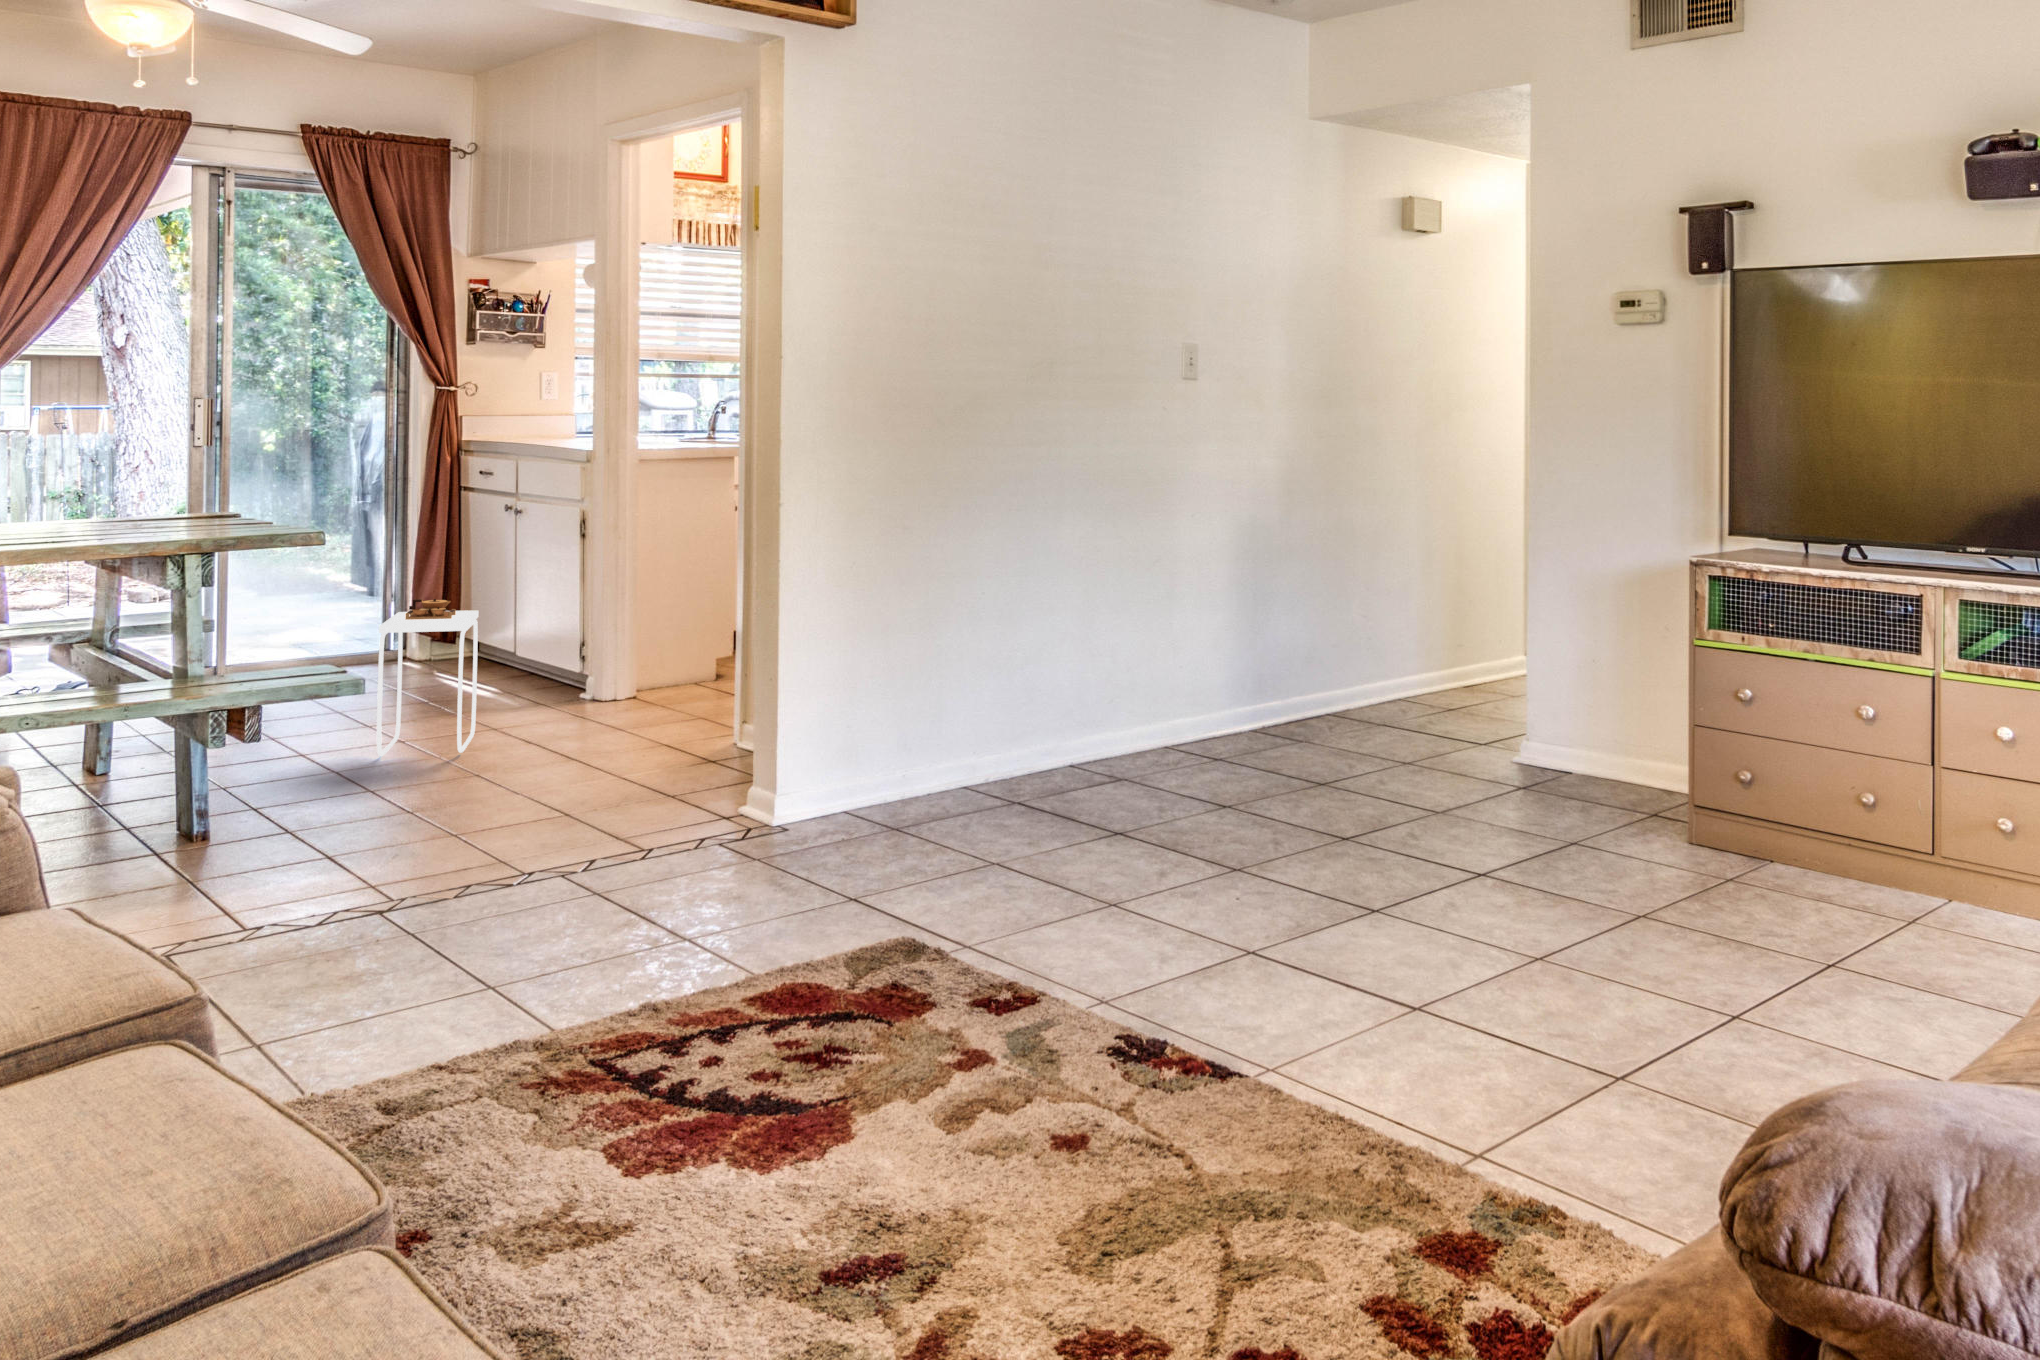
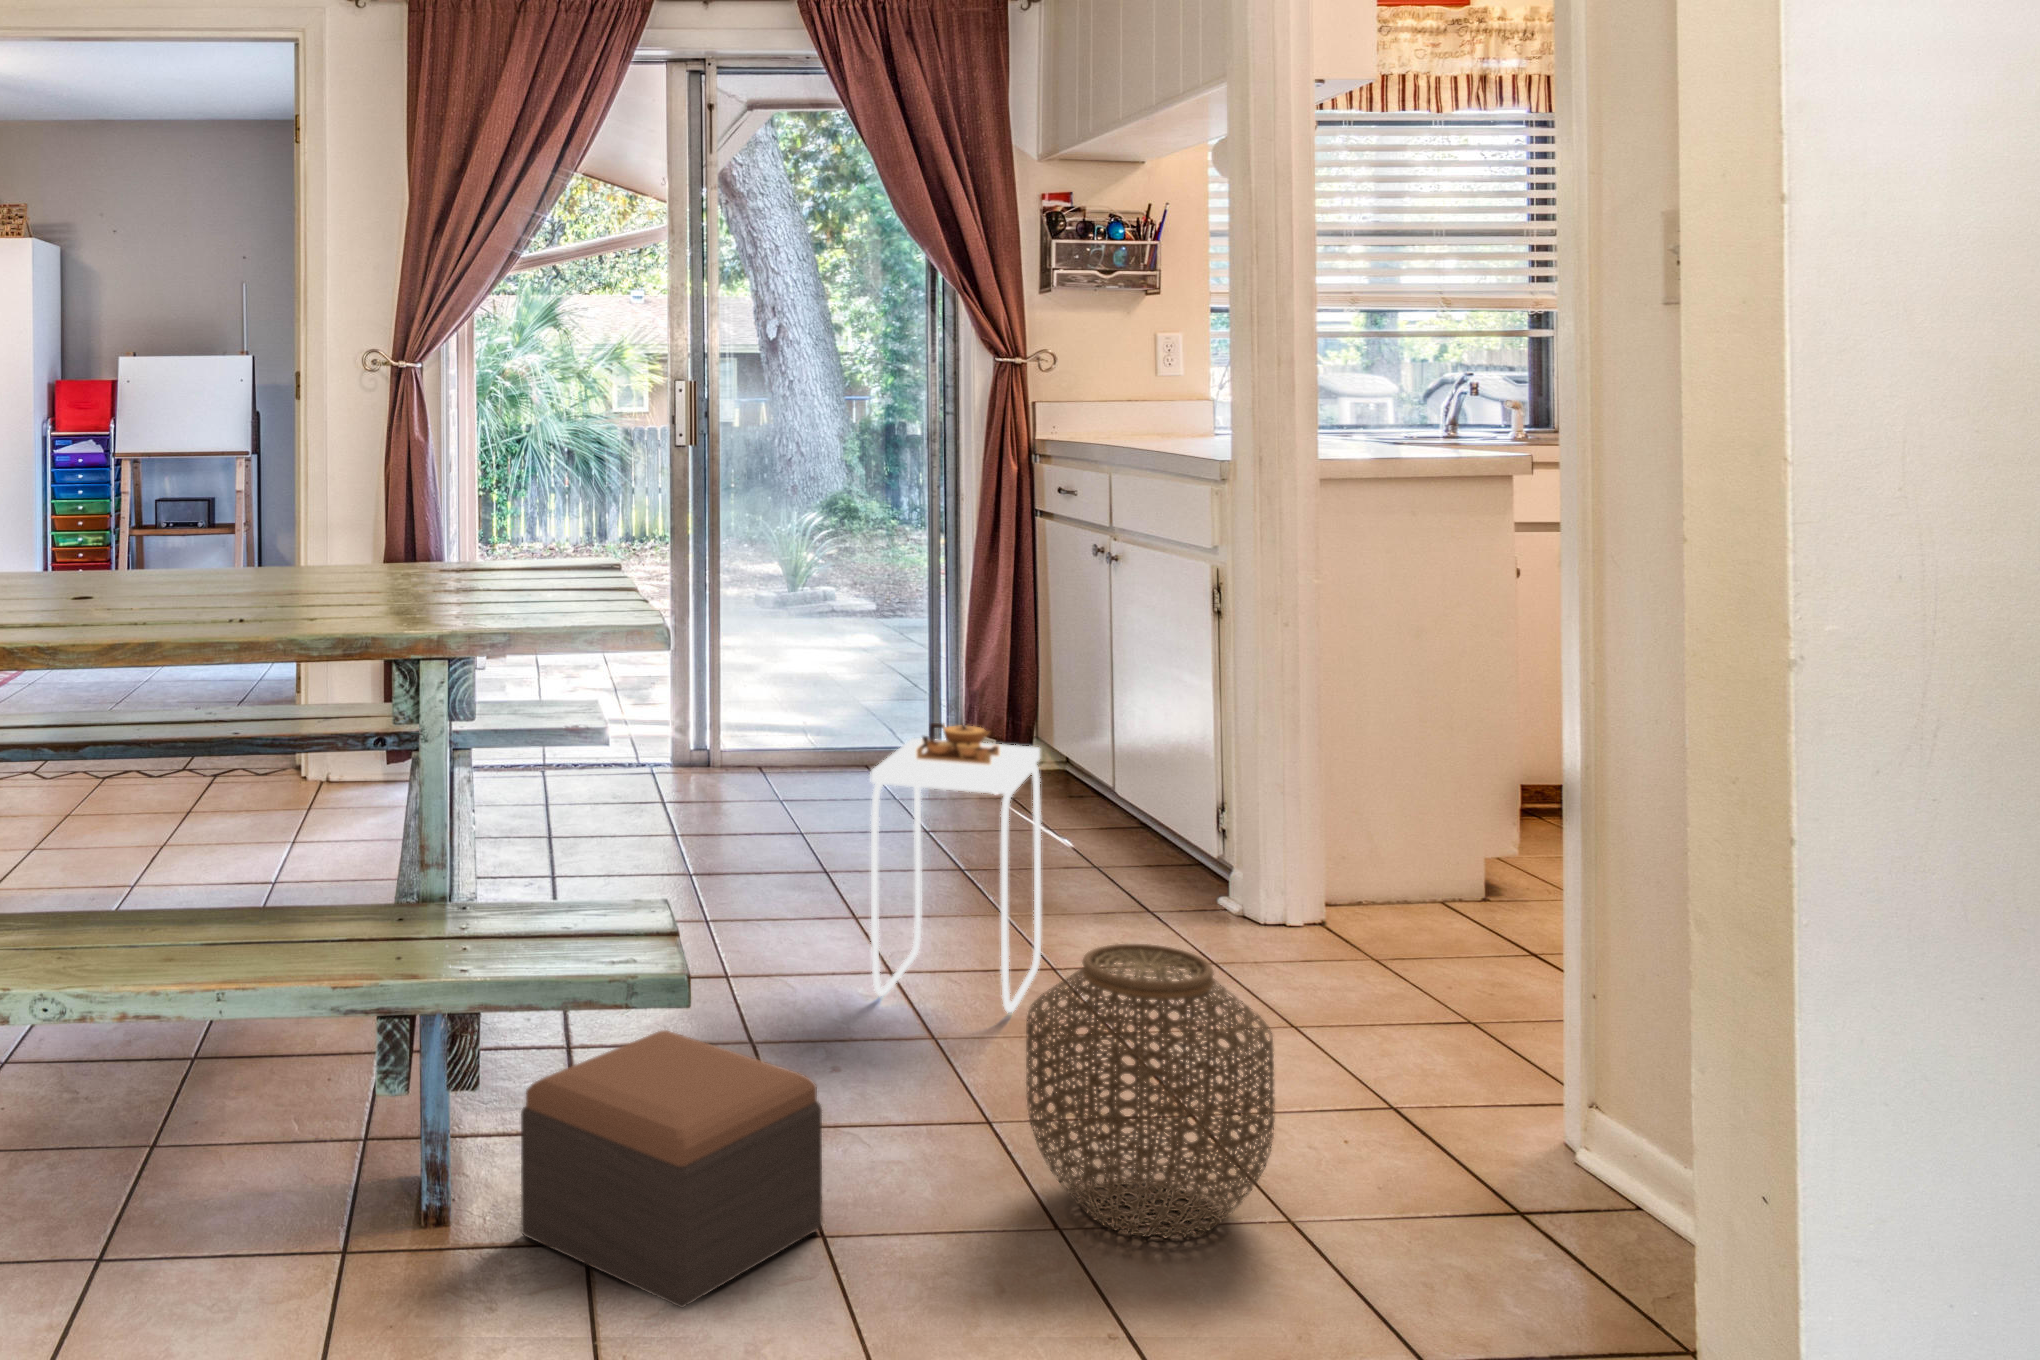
woven basket: none [484,679,607,810] -> present [1026,944,1275,1238]
footstool: none [203,751,379,863] -> present [521,1030,822,1308]

